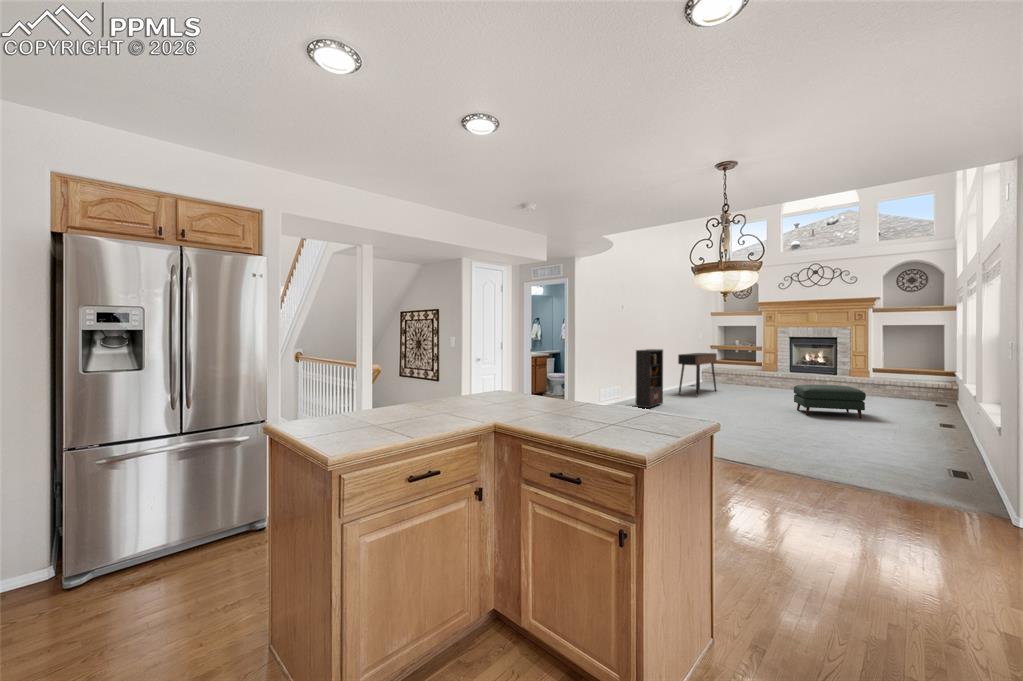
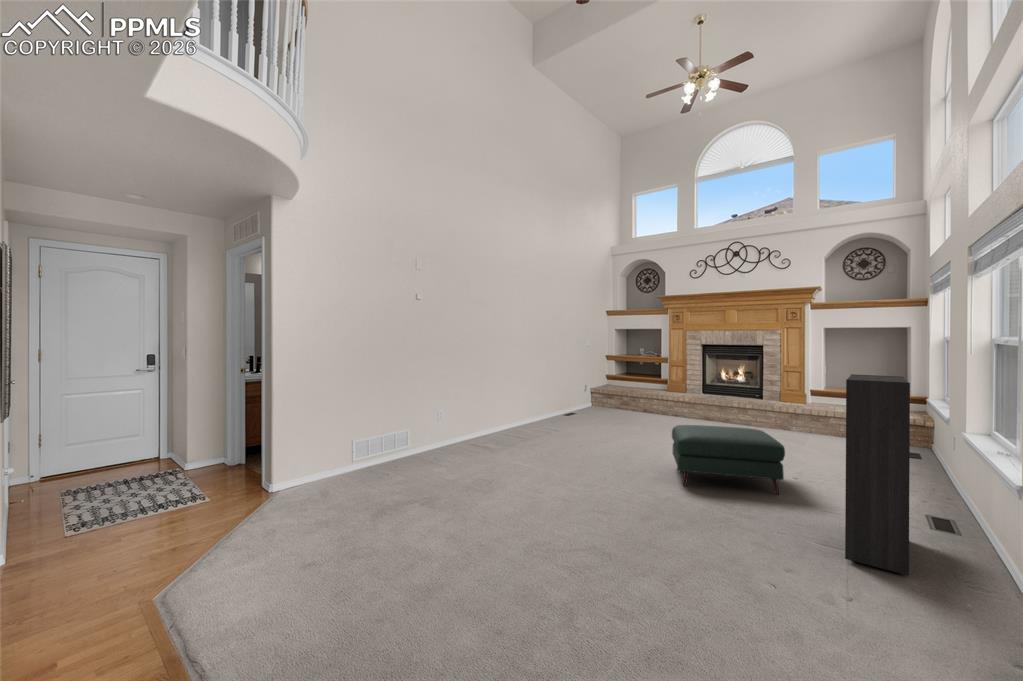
bookcase: present [636,349,663,408] -> present [845,374,971,610]
console table: present [678,353,717,396] -> none [523,366,590,436]

